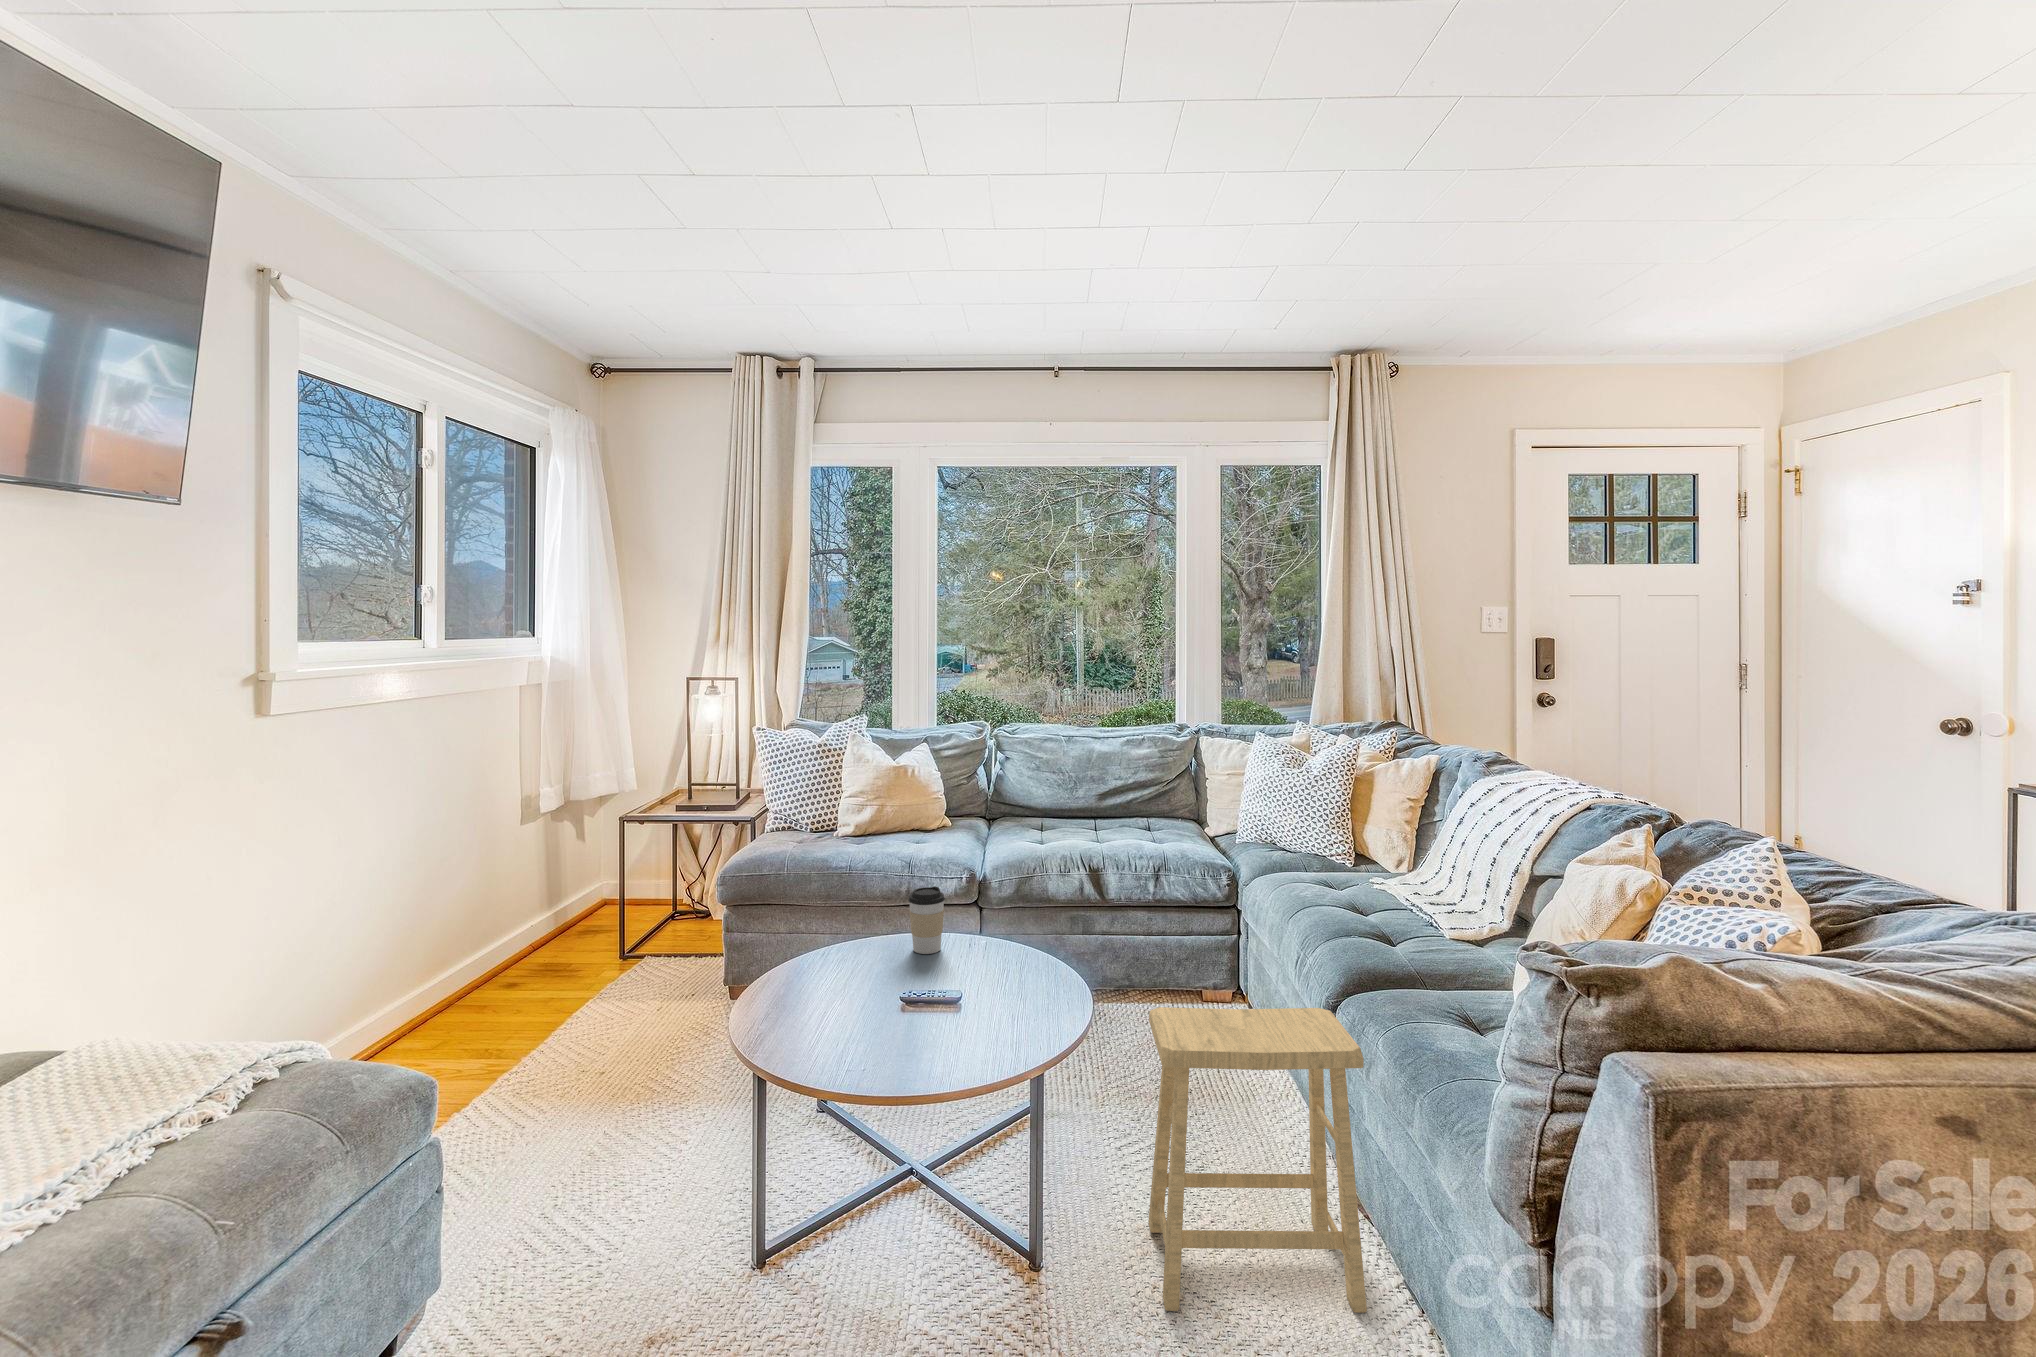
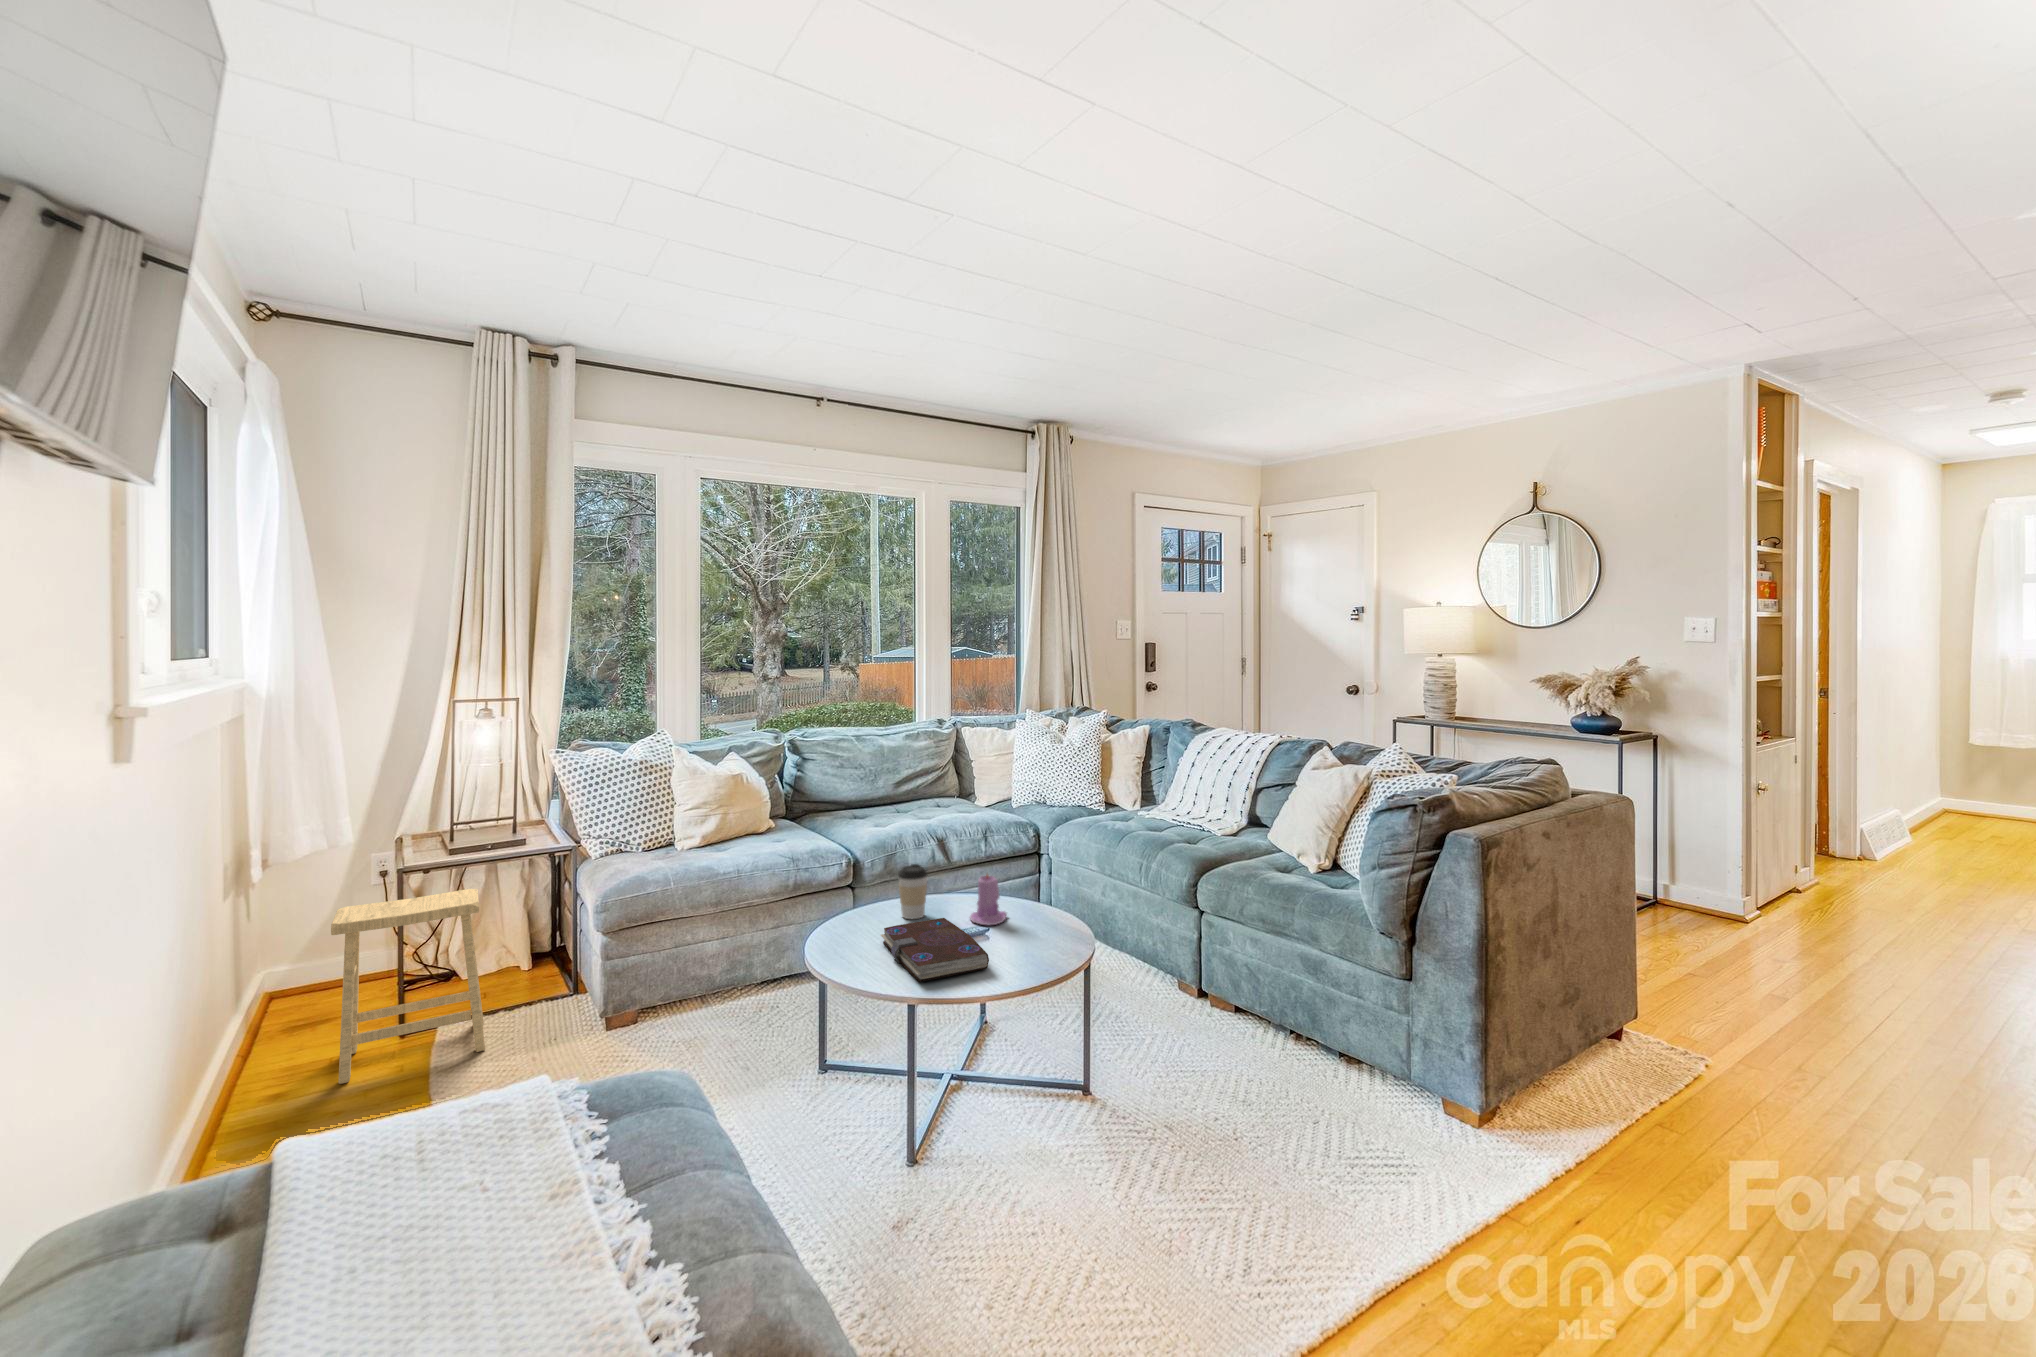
candle: none [970,909,1021,982] -> present [970,875,1007,925]
book: none [793,956,926,1035] -> present [881,918,989,982]
footstool: present [1148,1007,1367,1313] -> present [331,889,485,1084]

